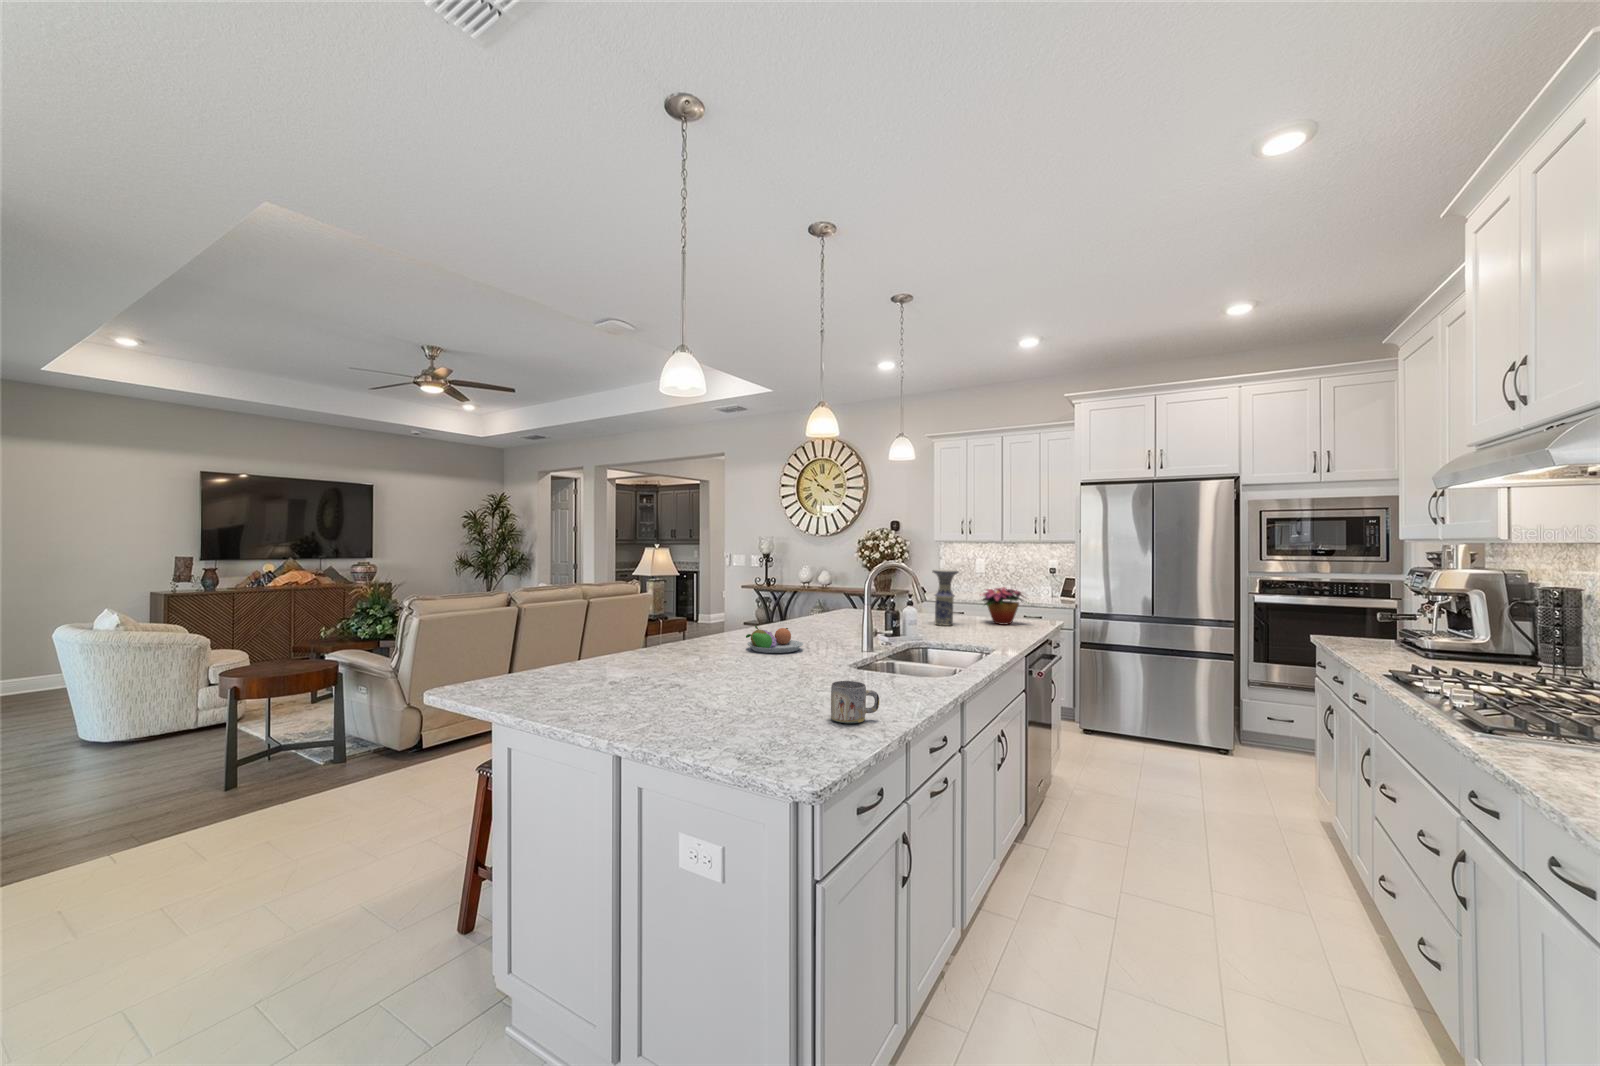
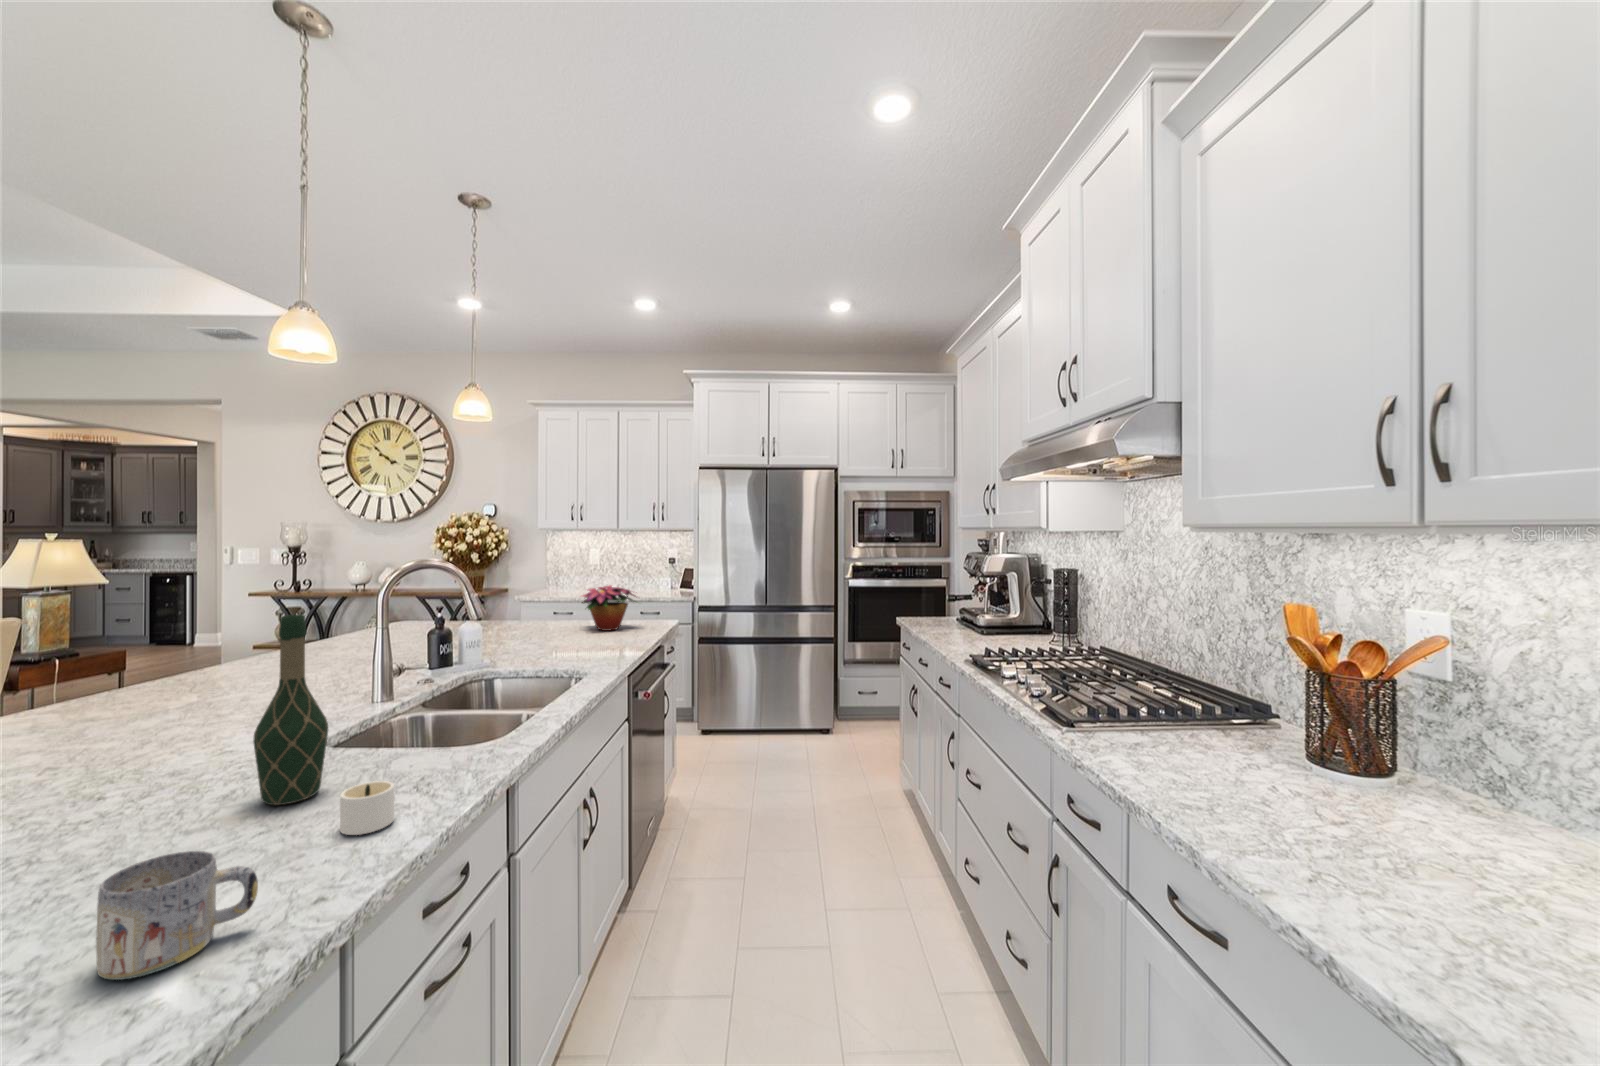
vase: present [932,569,958,626] -> none [514,566,551,640]
wine bottle: none [842,586,873,685] -> present [253,614,328,805]
fruit bowl: present [746,626,803,653] -> none [78,683,240,741]
candle: none [890,676,919,700] -> present [340,781,394,835]

